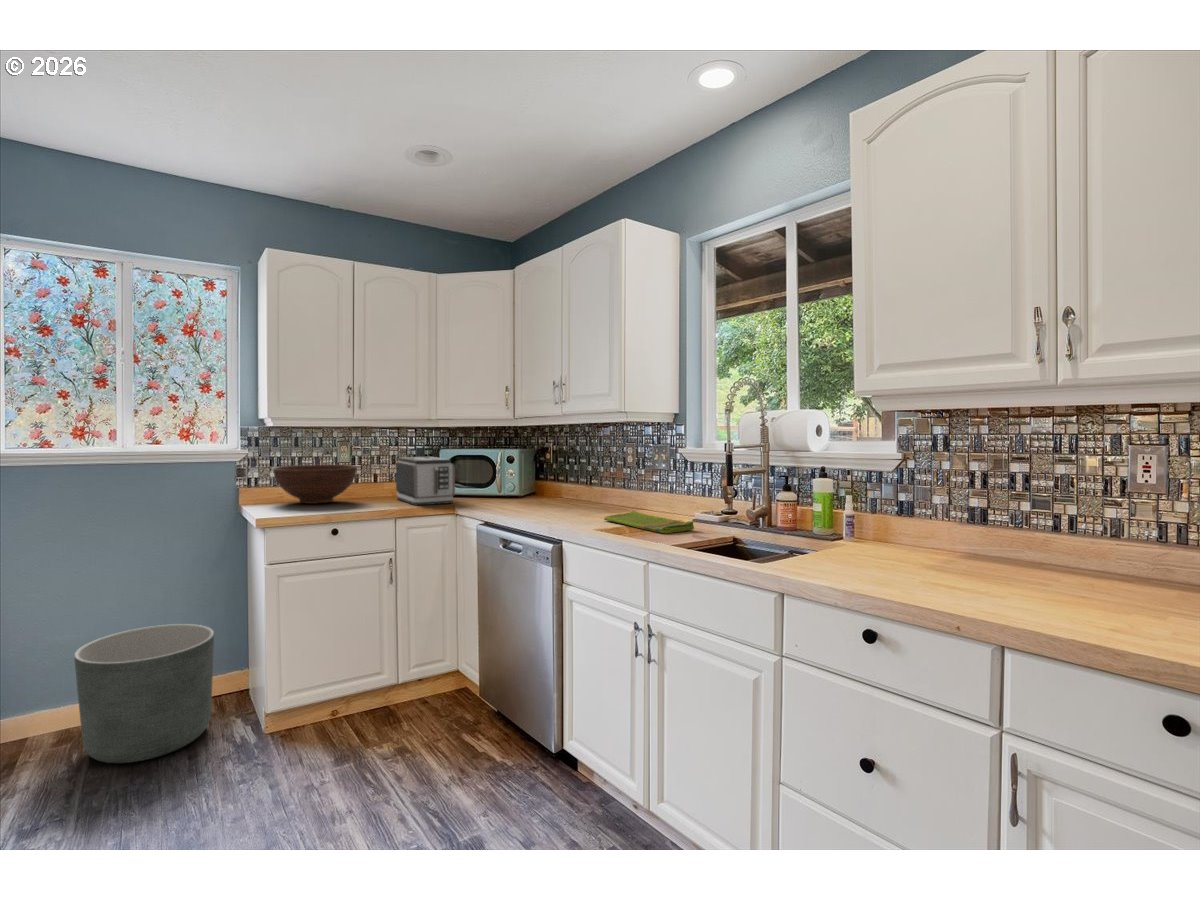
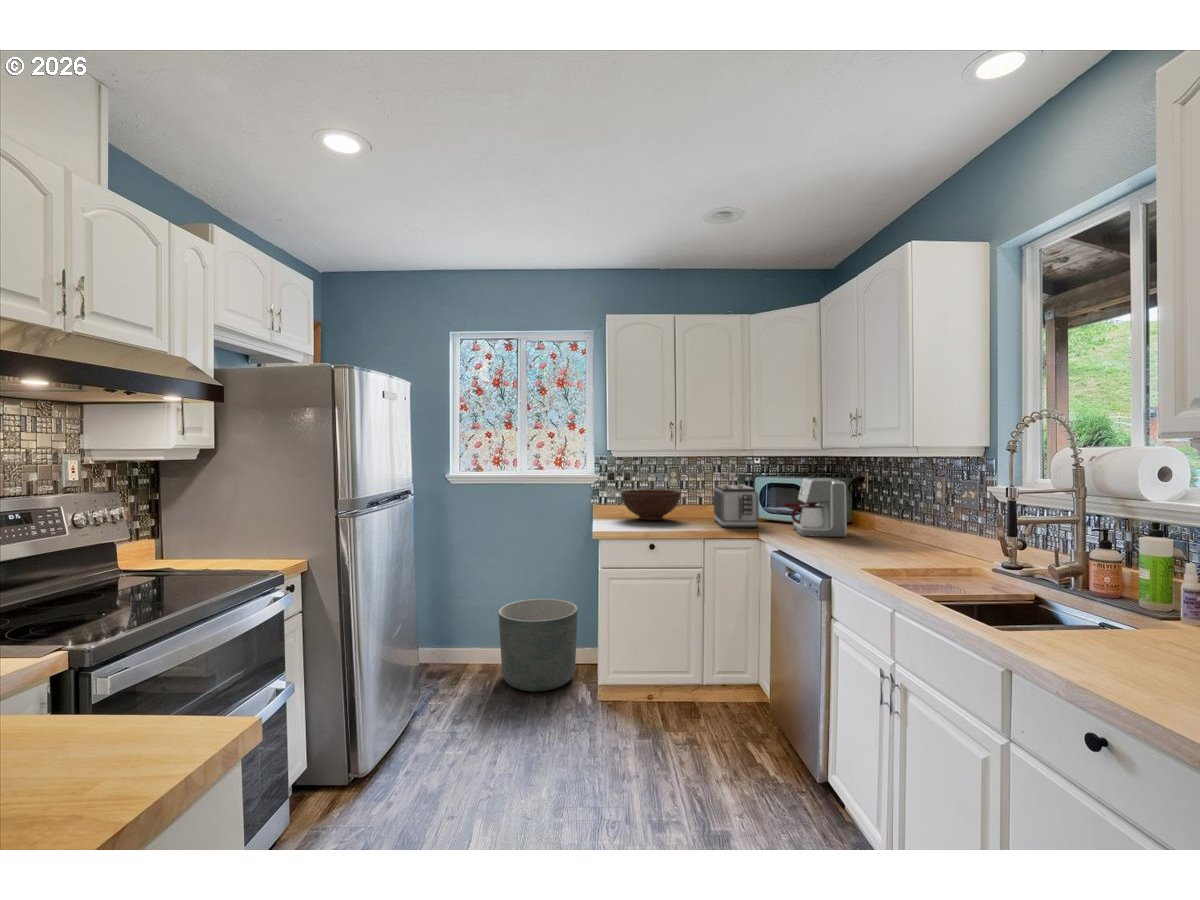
coffee maker: none [483,447,548,508] -> present [784,478,846,537]
dish towel: present [604,511,694,533] -> none [888,551,990,581]

